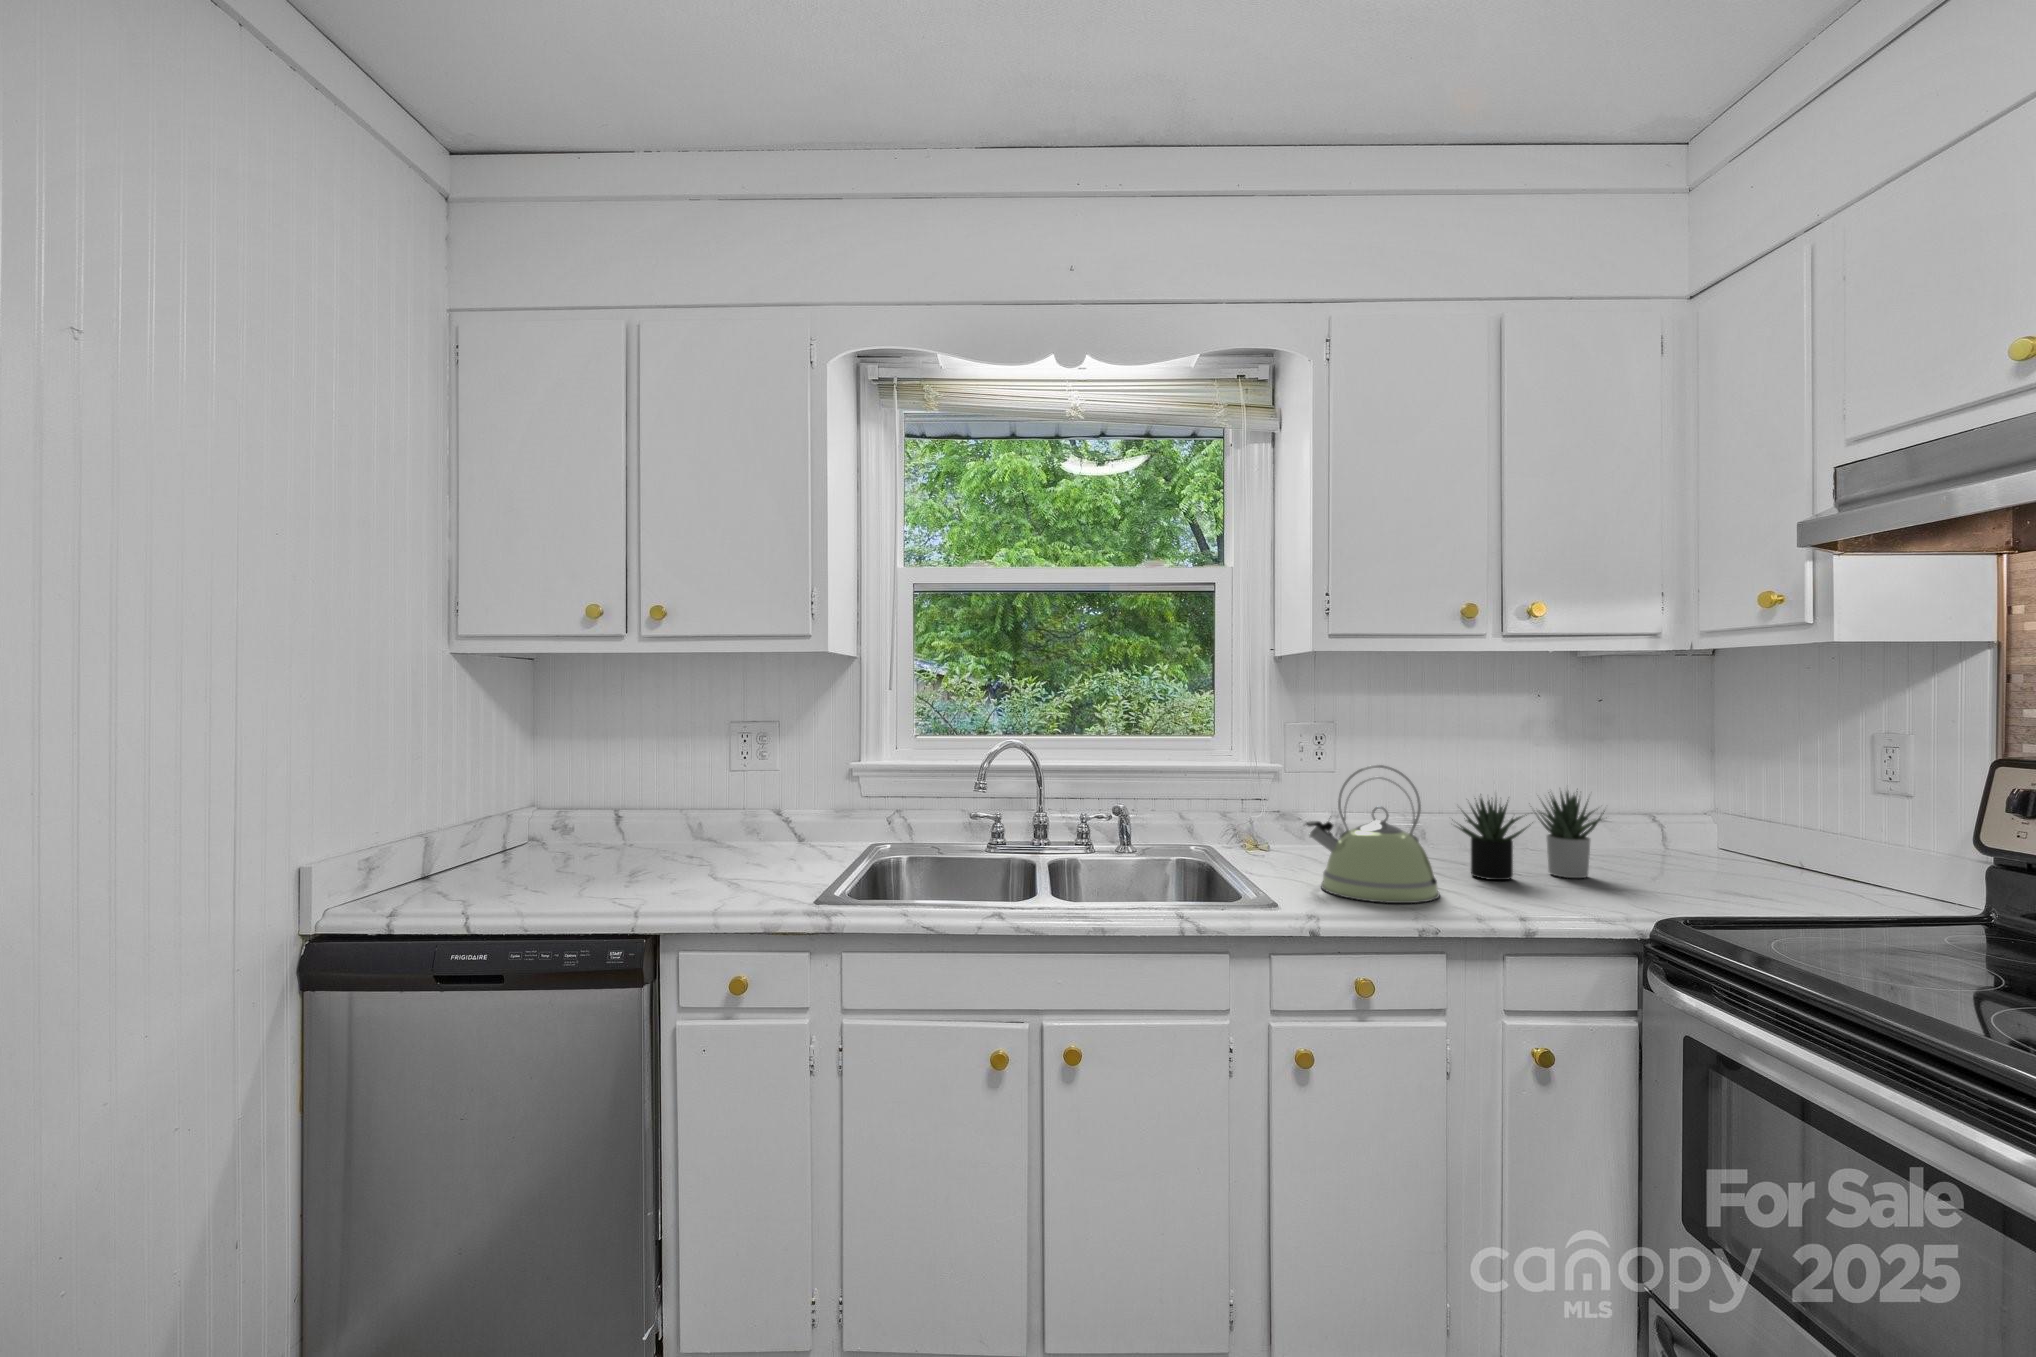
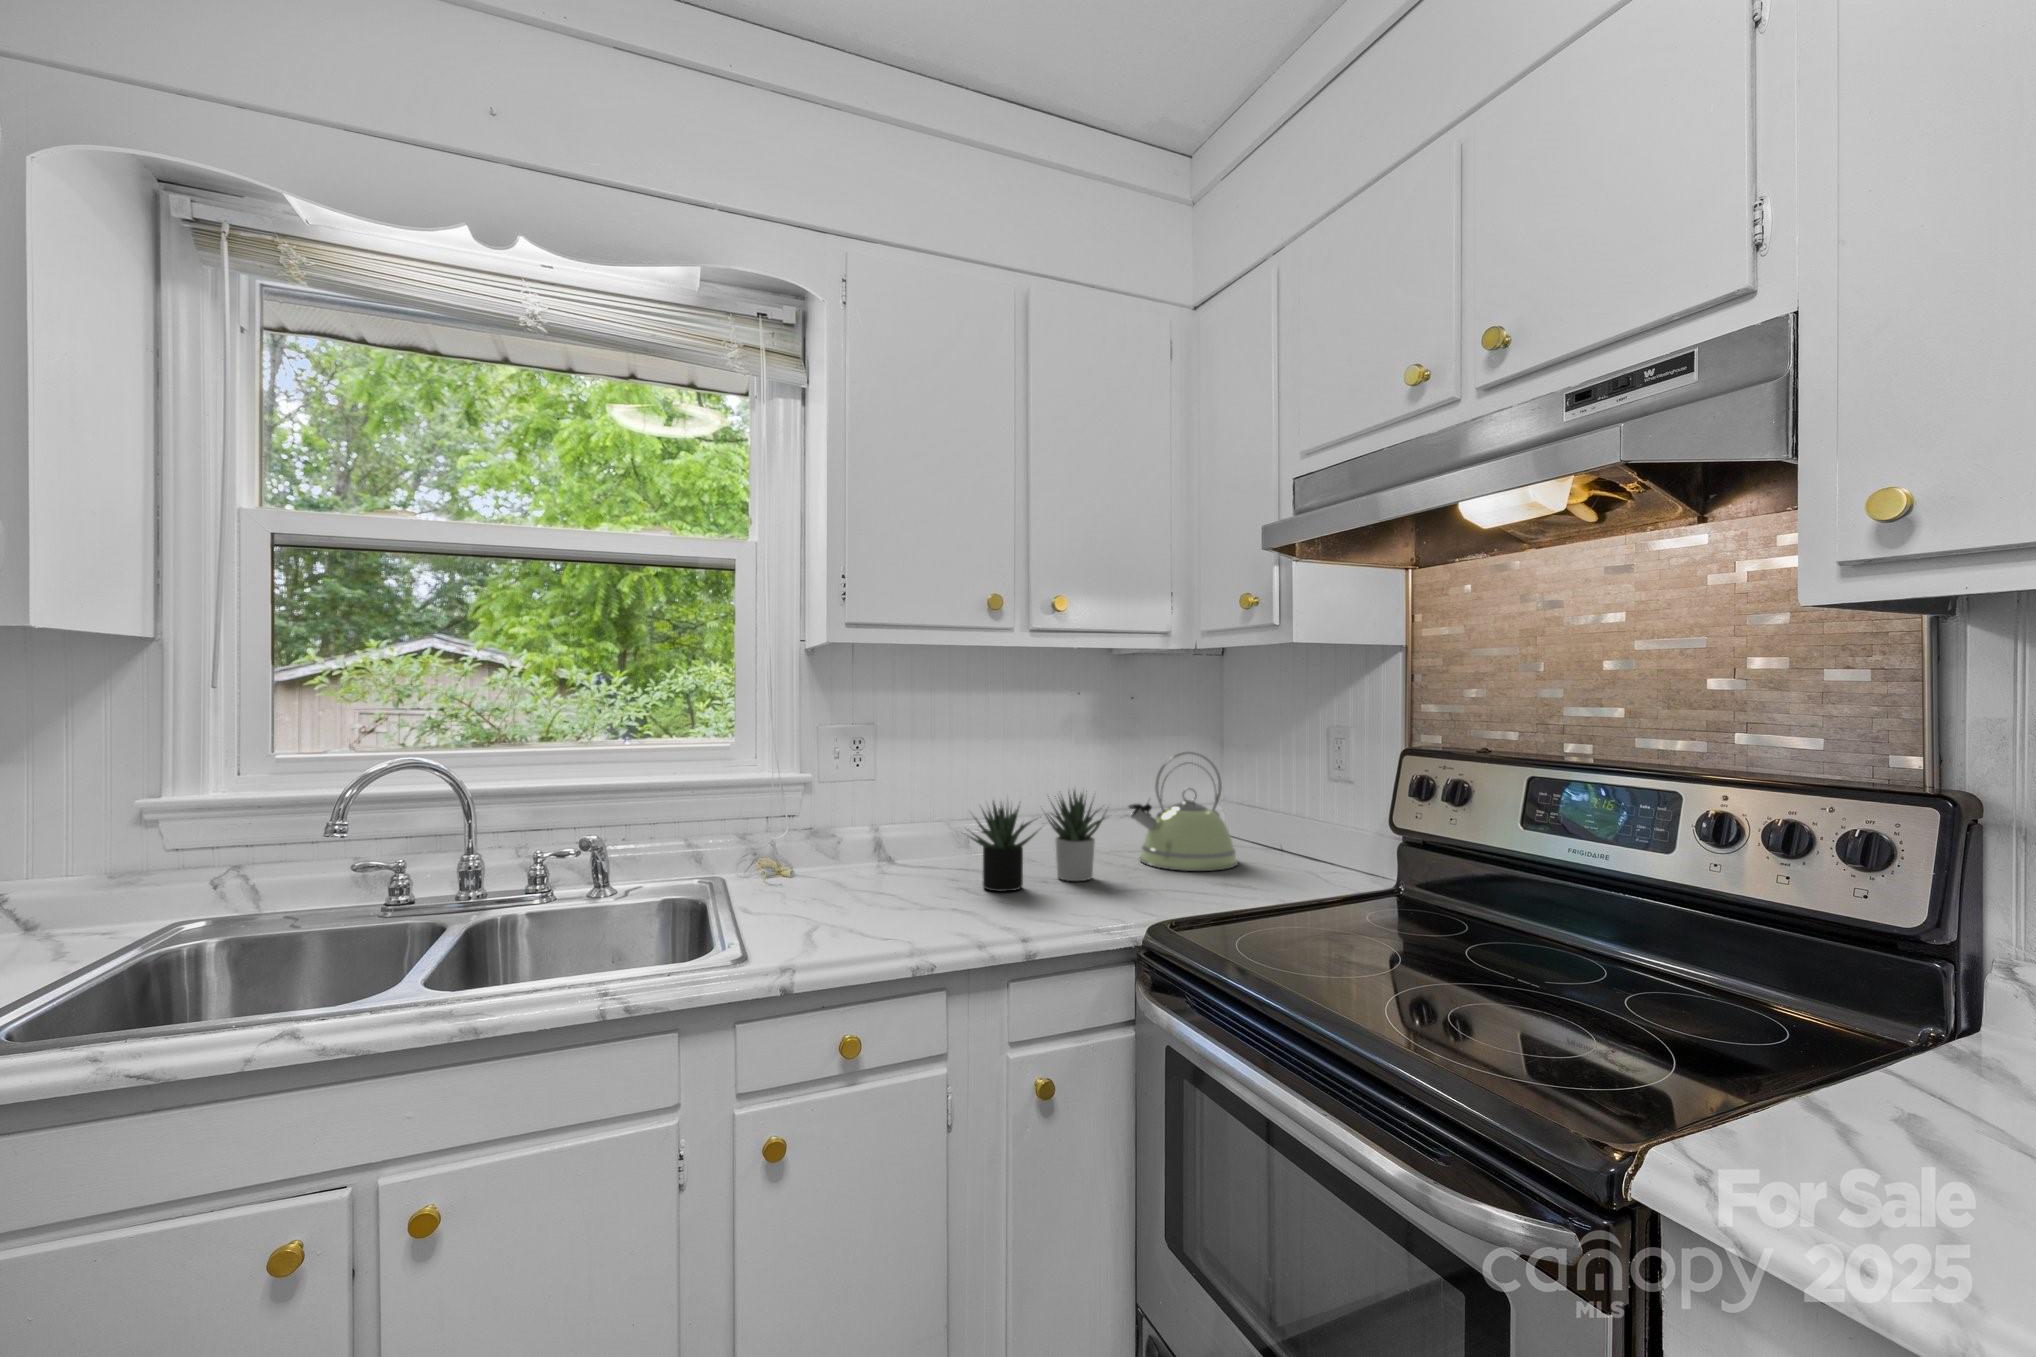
kettle: present [1306,765,1440,903] -> present [1129,752,1238,871]

